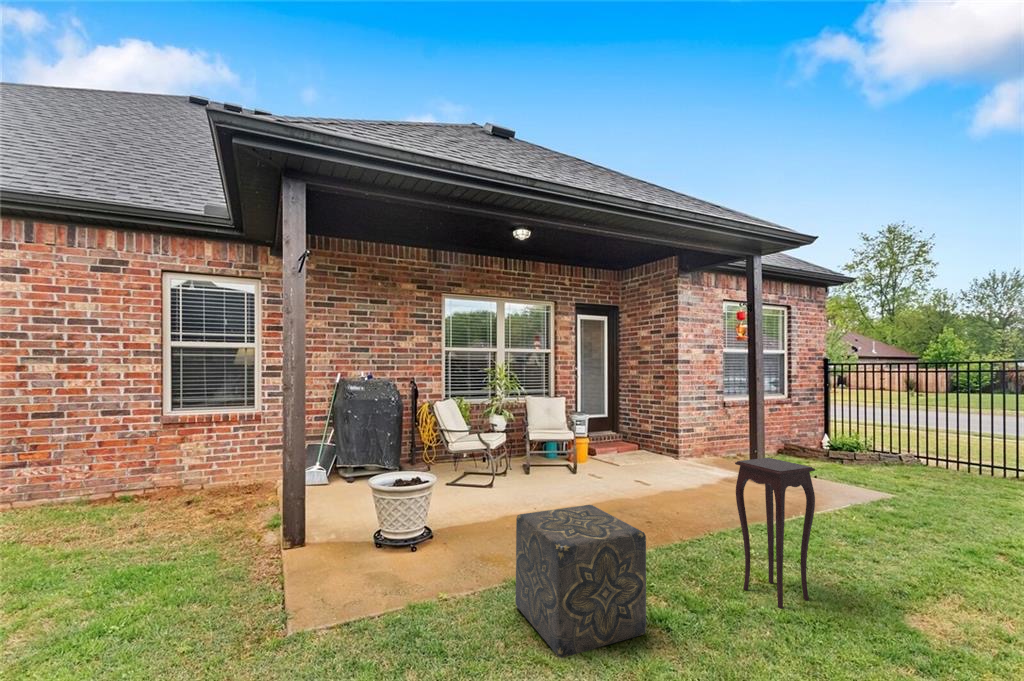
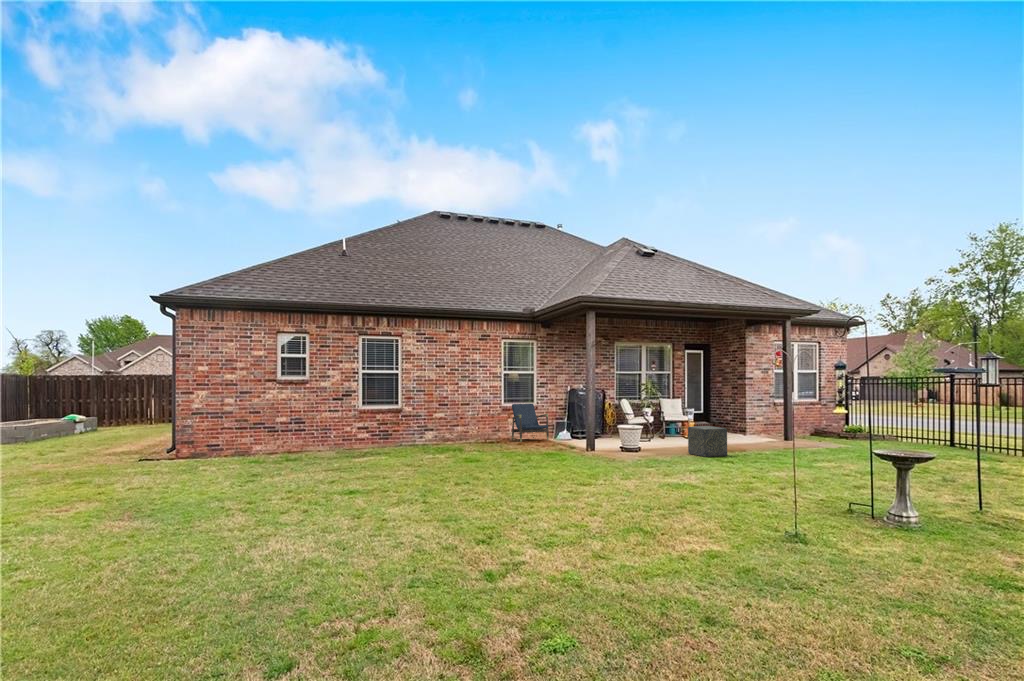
lounge chair: none [163,411,253,508] -> present [512,404,549,442]
side table: present [735,458,815,609] -> none [756,413,780,455]

